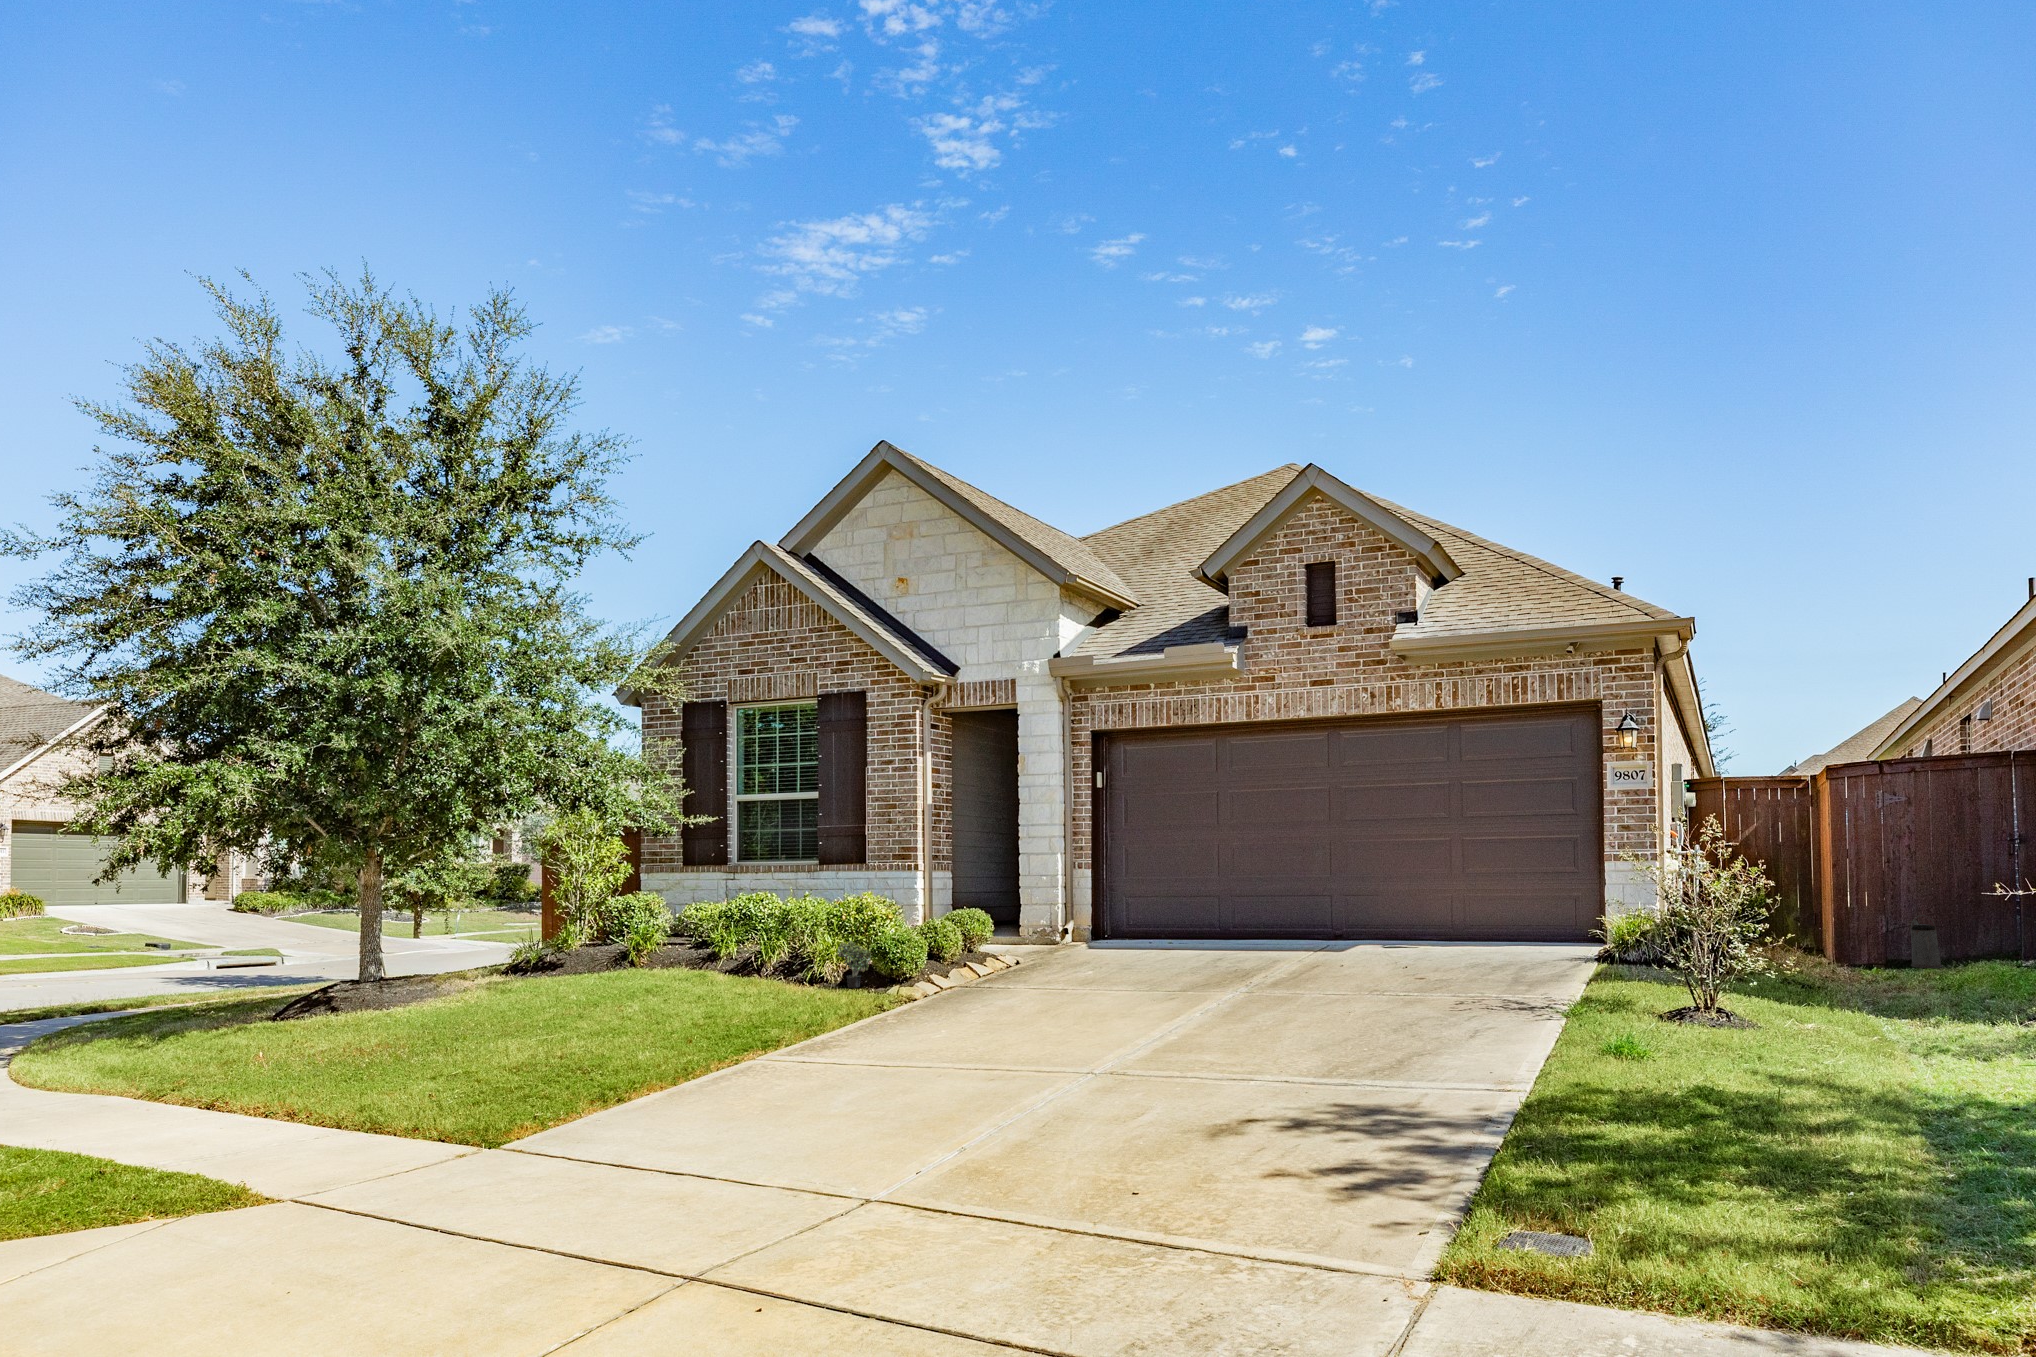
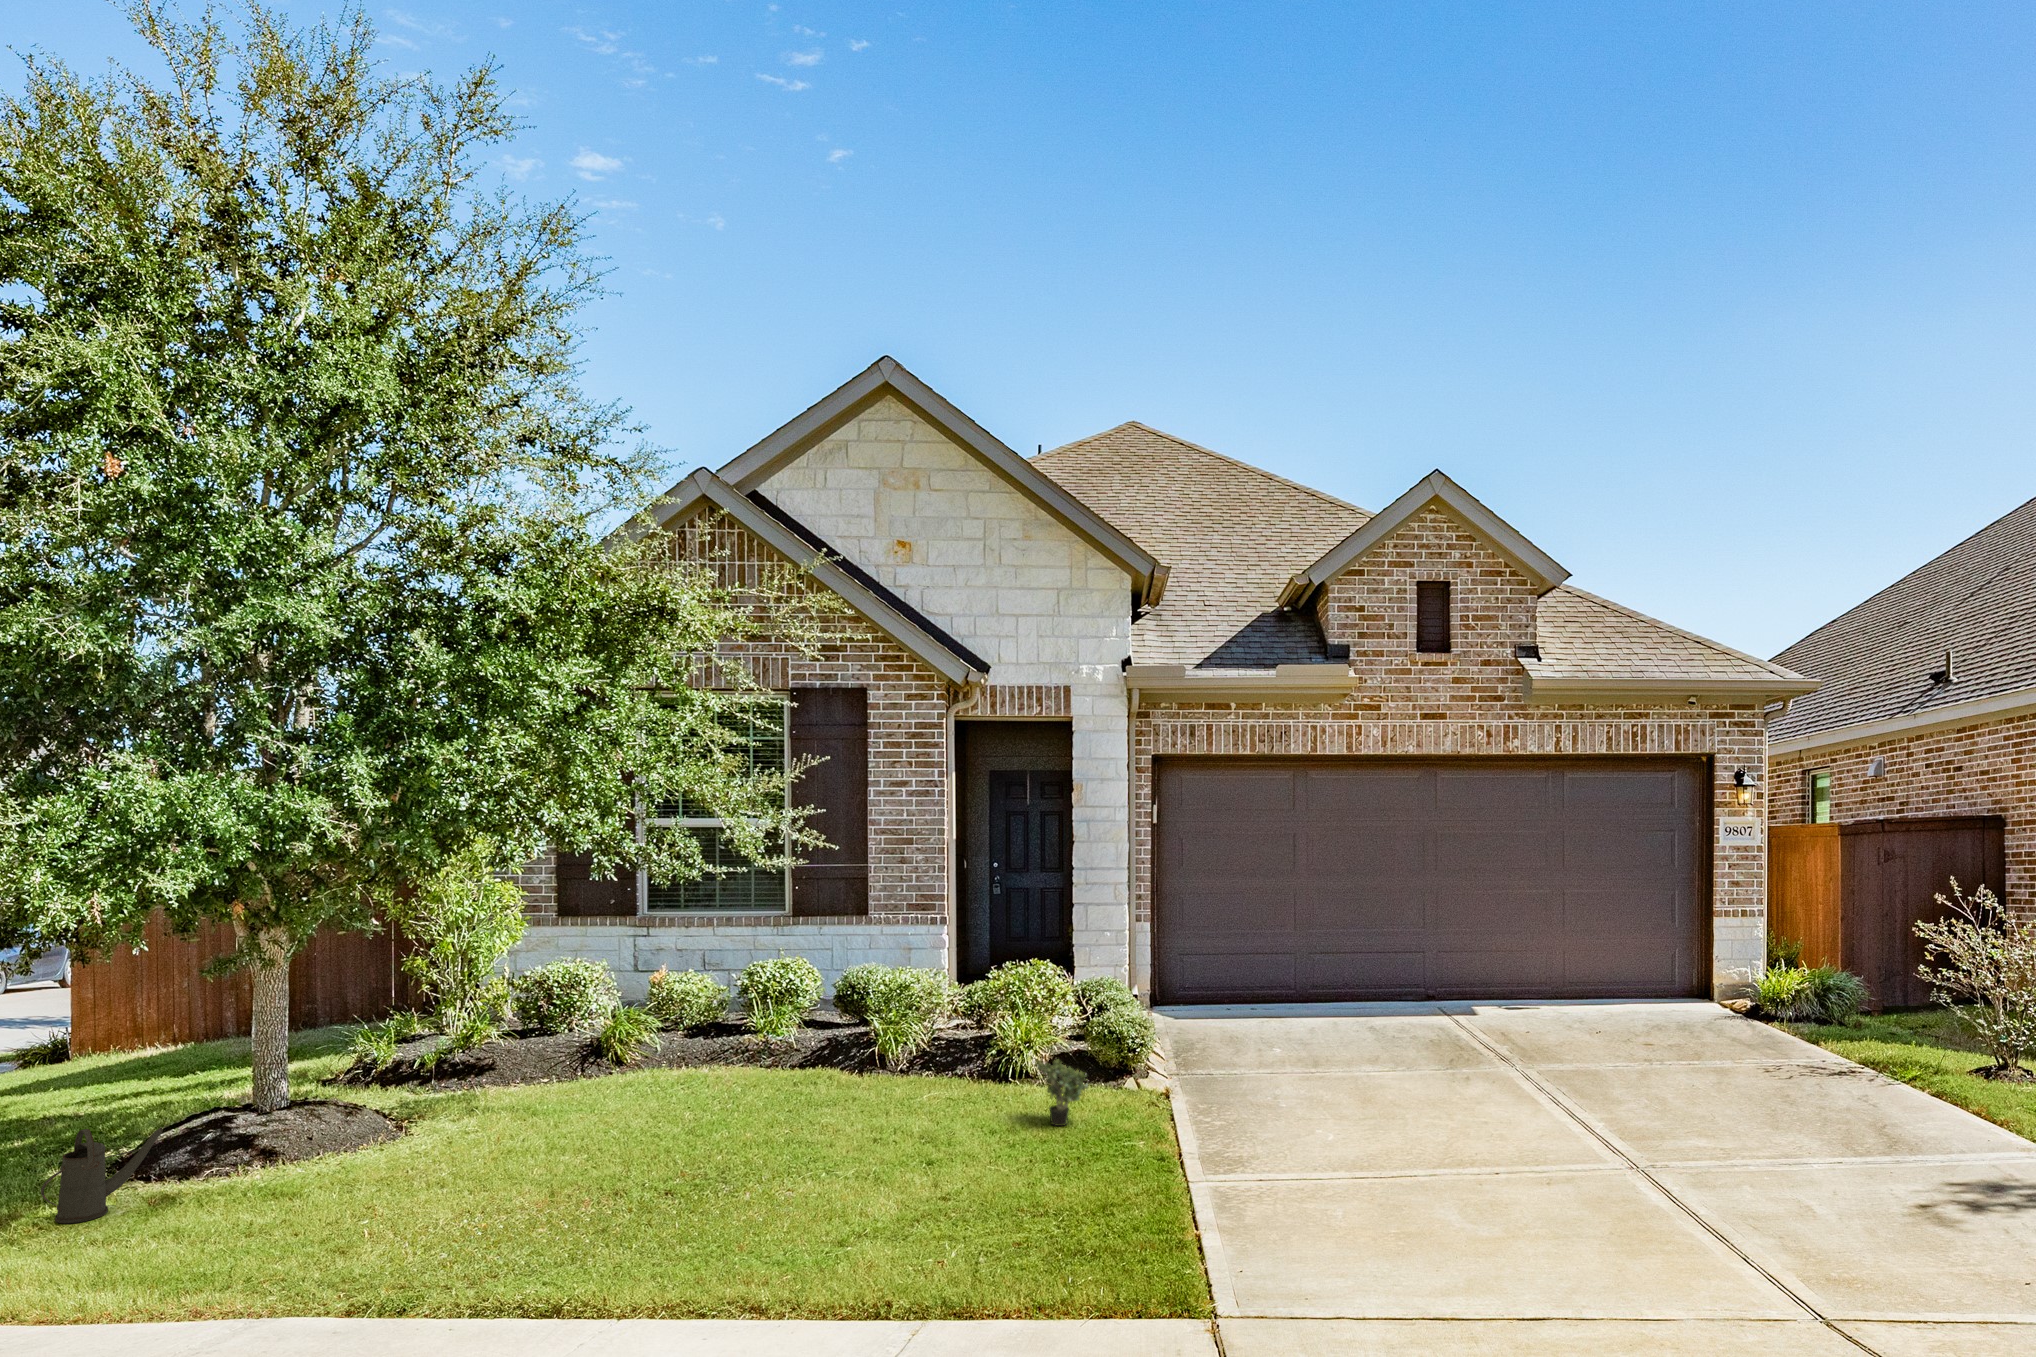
watering can: present [1910,915,1942,968] -> present [41,1127,163,1223]

